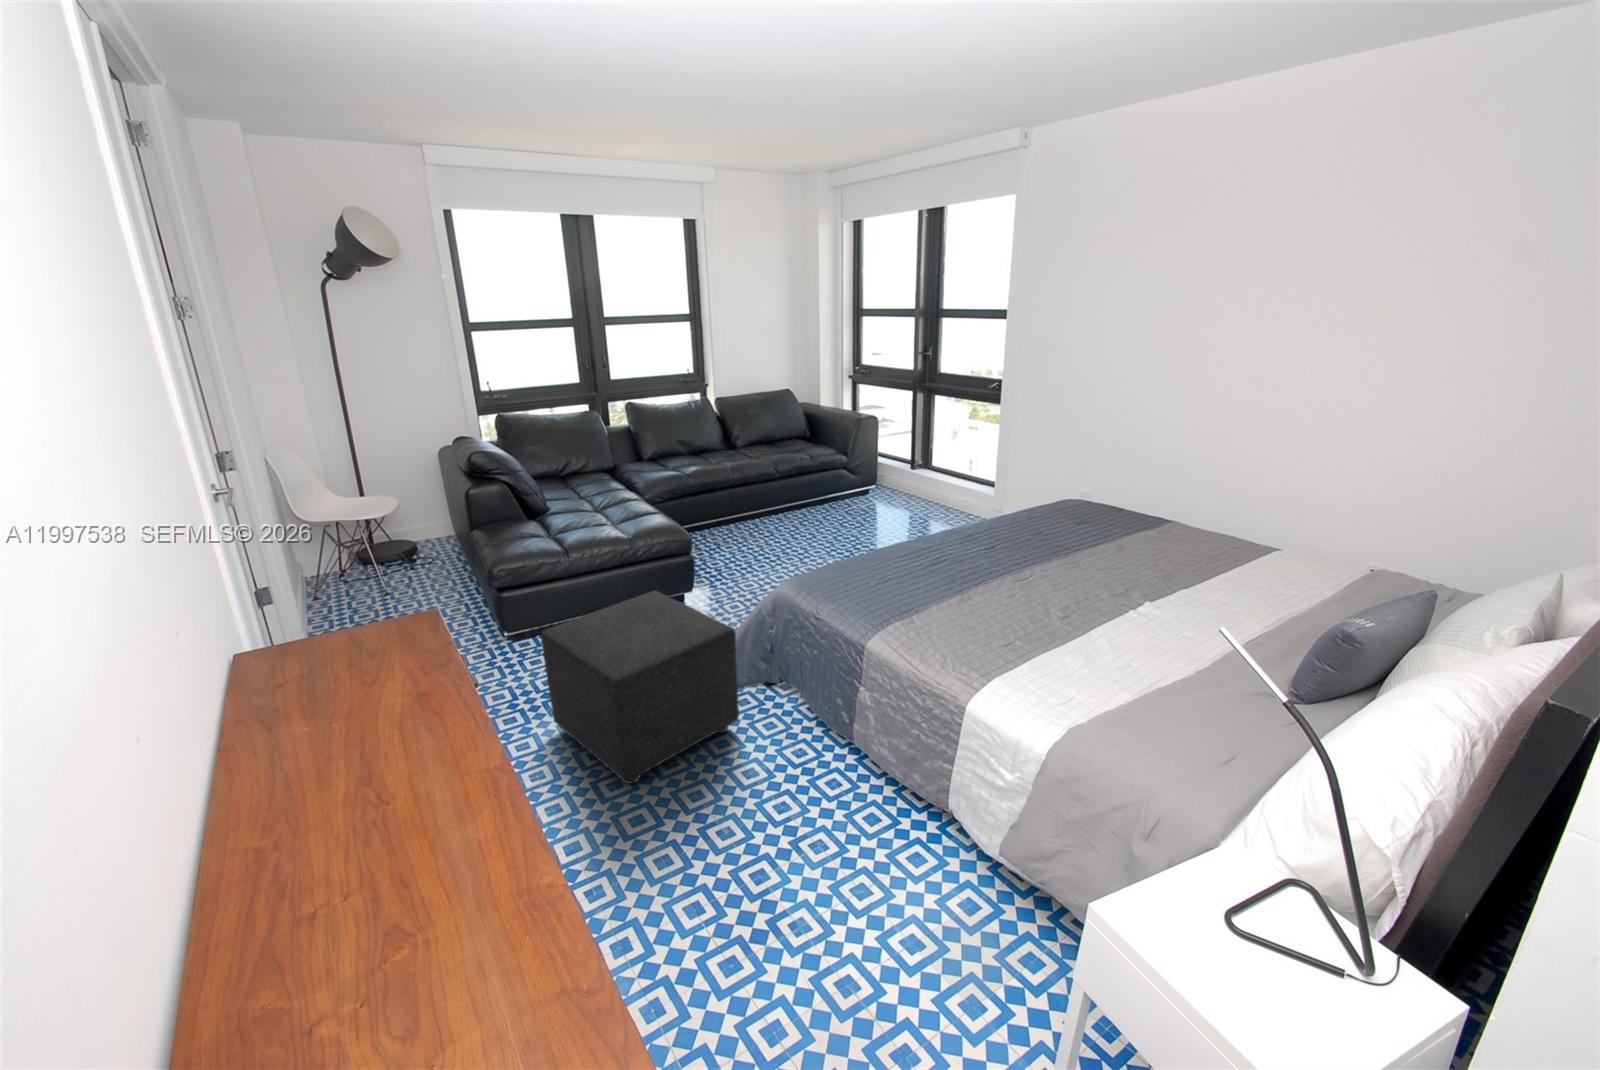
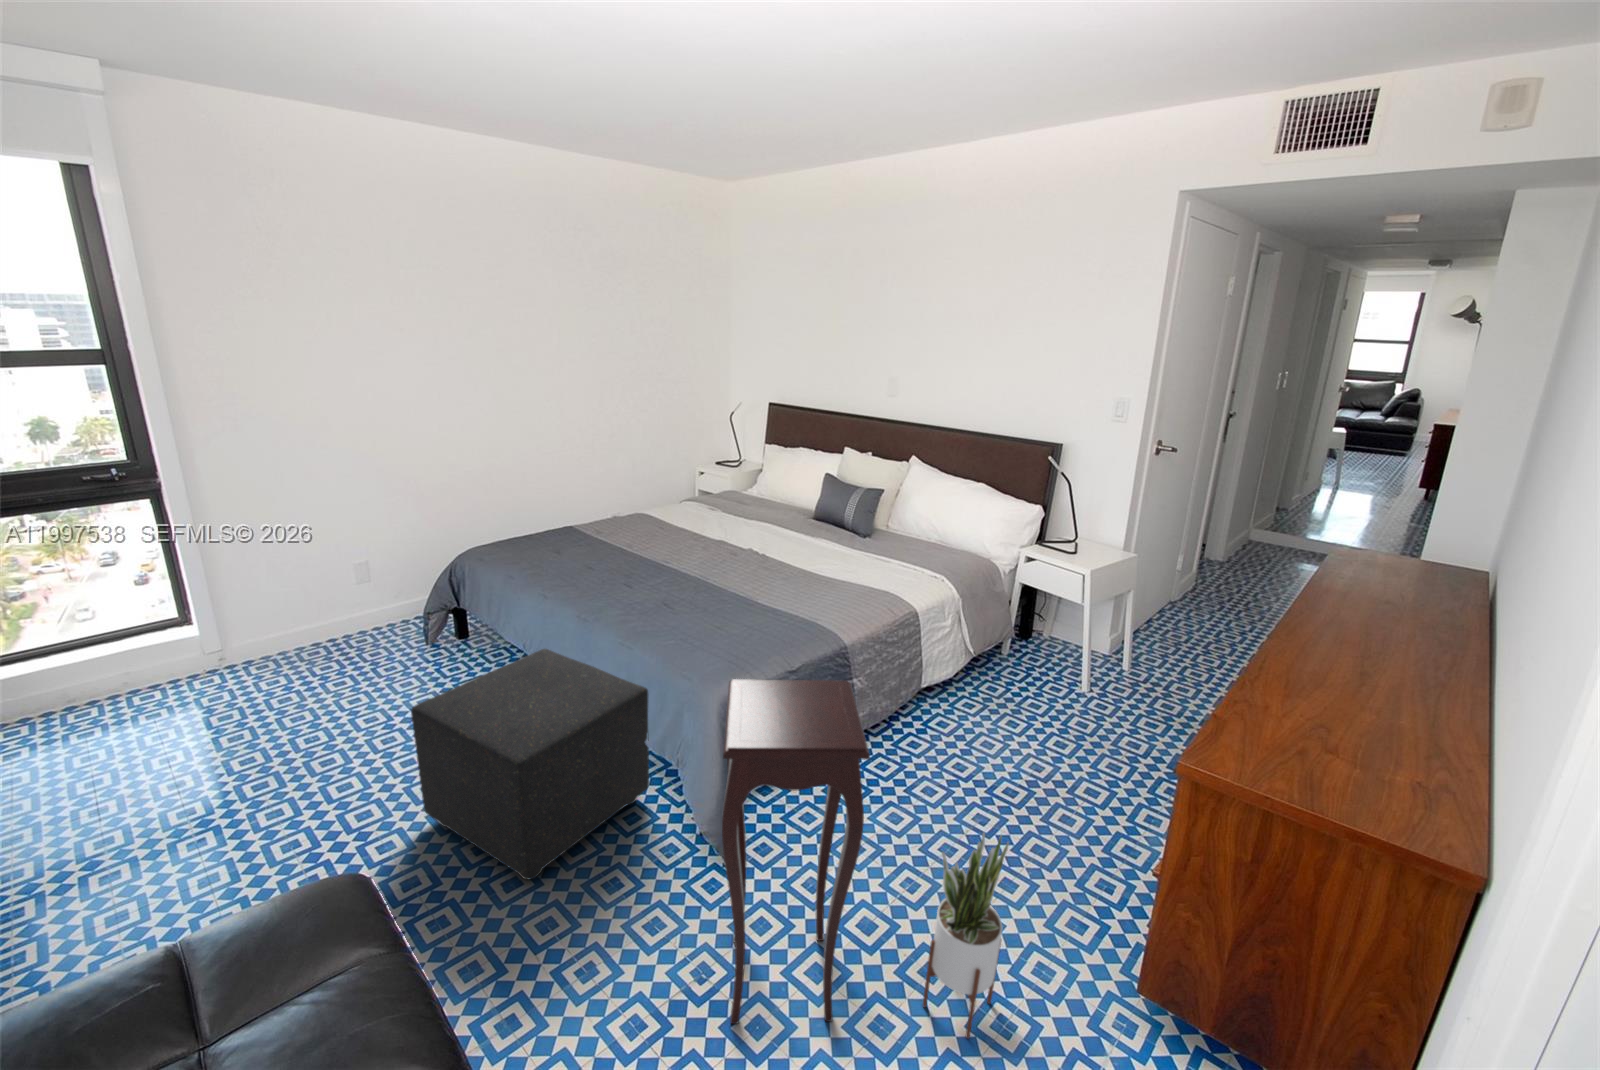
side table: none [753,616,892,933] -> present [722,679,870,1024]
potted plant: none [956,774,1042,969] -> present [923,833,1009,1038]

